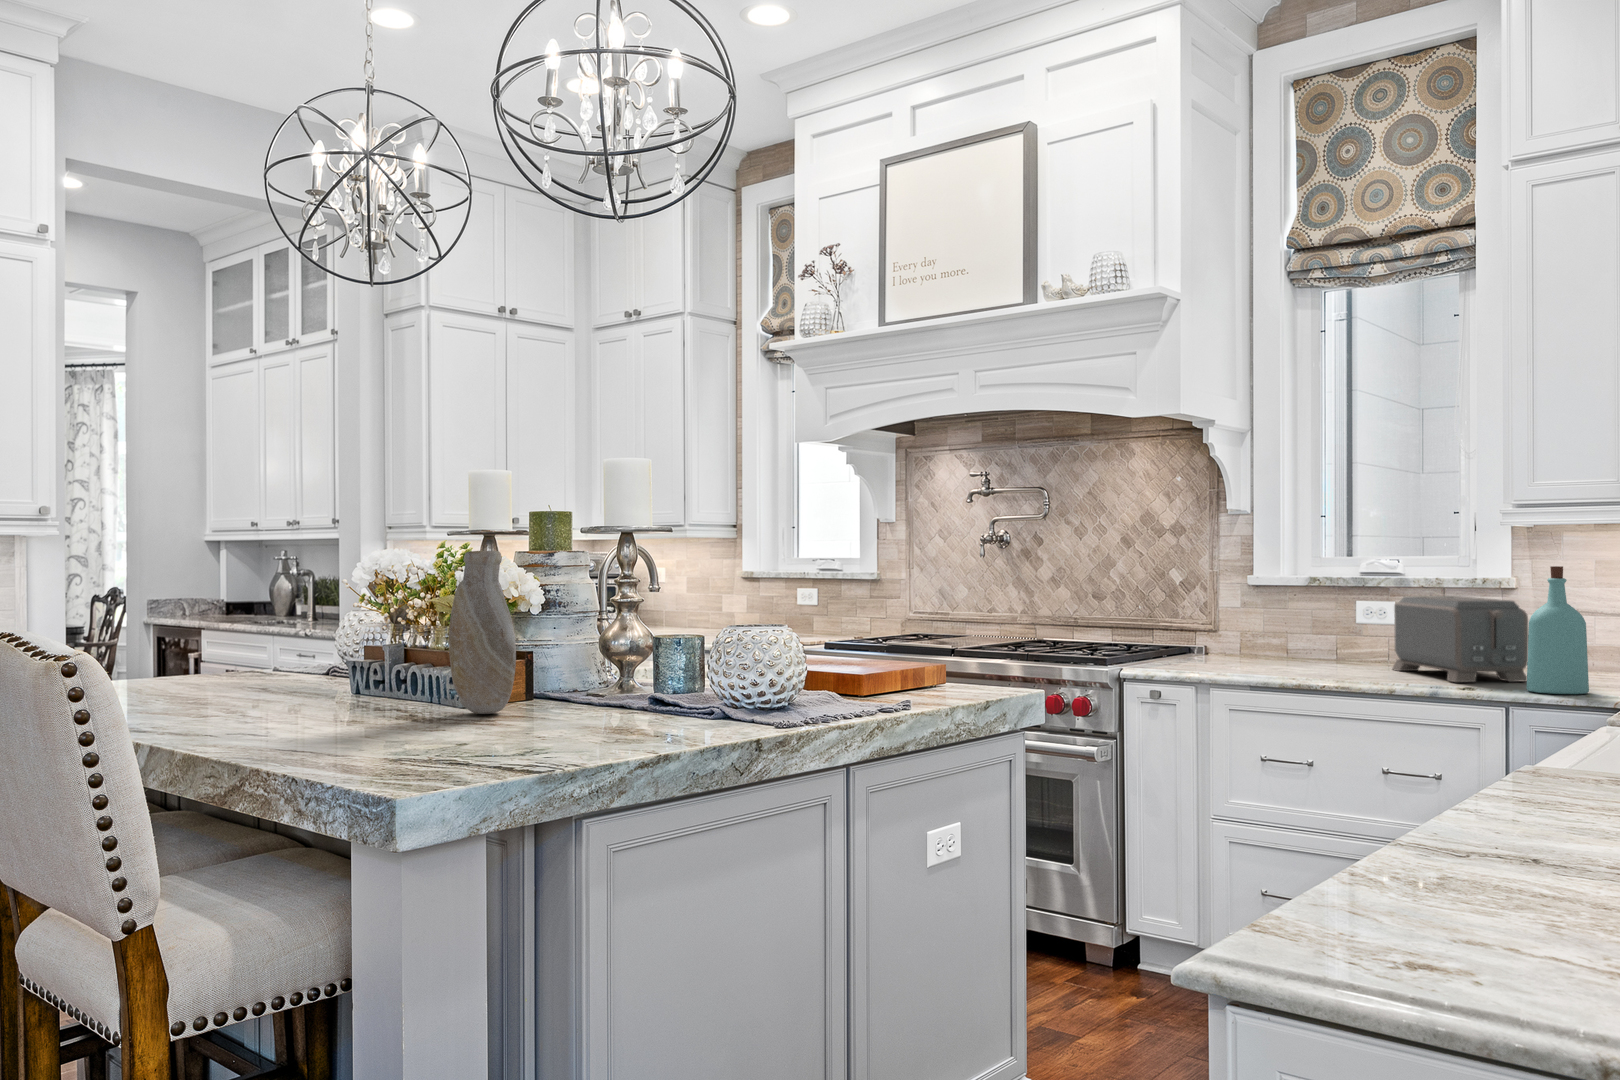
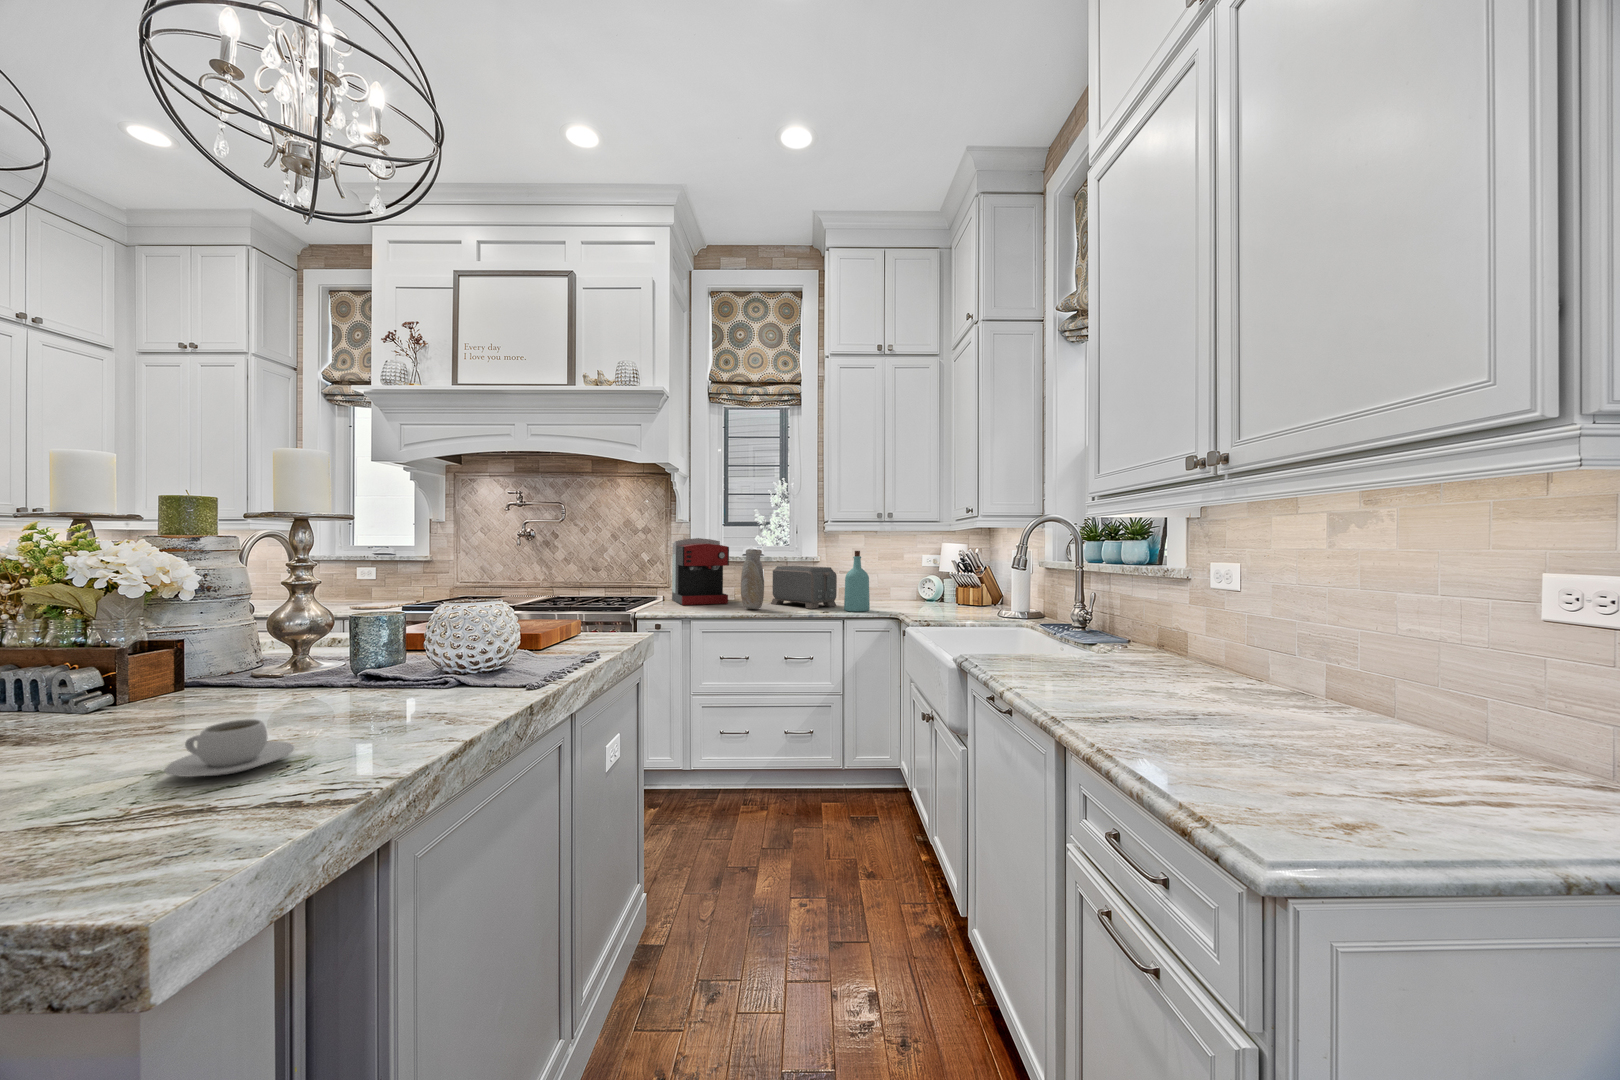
coffee maker: none [1214,543,1305,664] -> present [672,538,729,605]
vase: present [449,551,516,714] -> present [741,549,764,609]
teacup: none [462,709,542,749] -> present [165,719,294,777]

